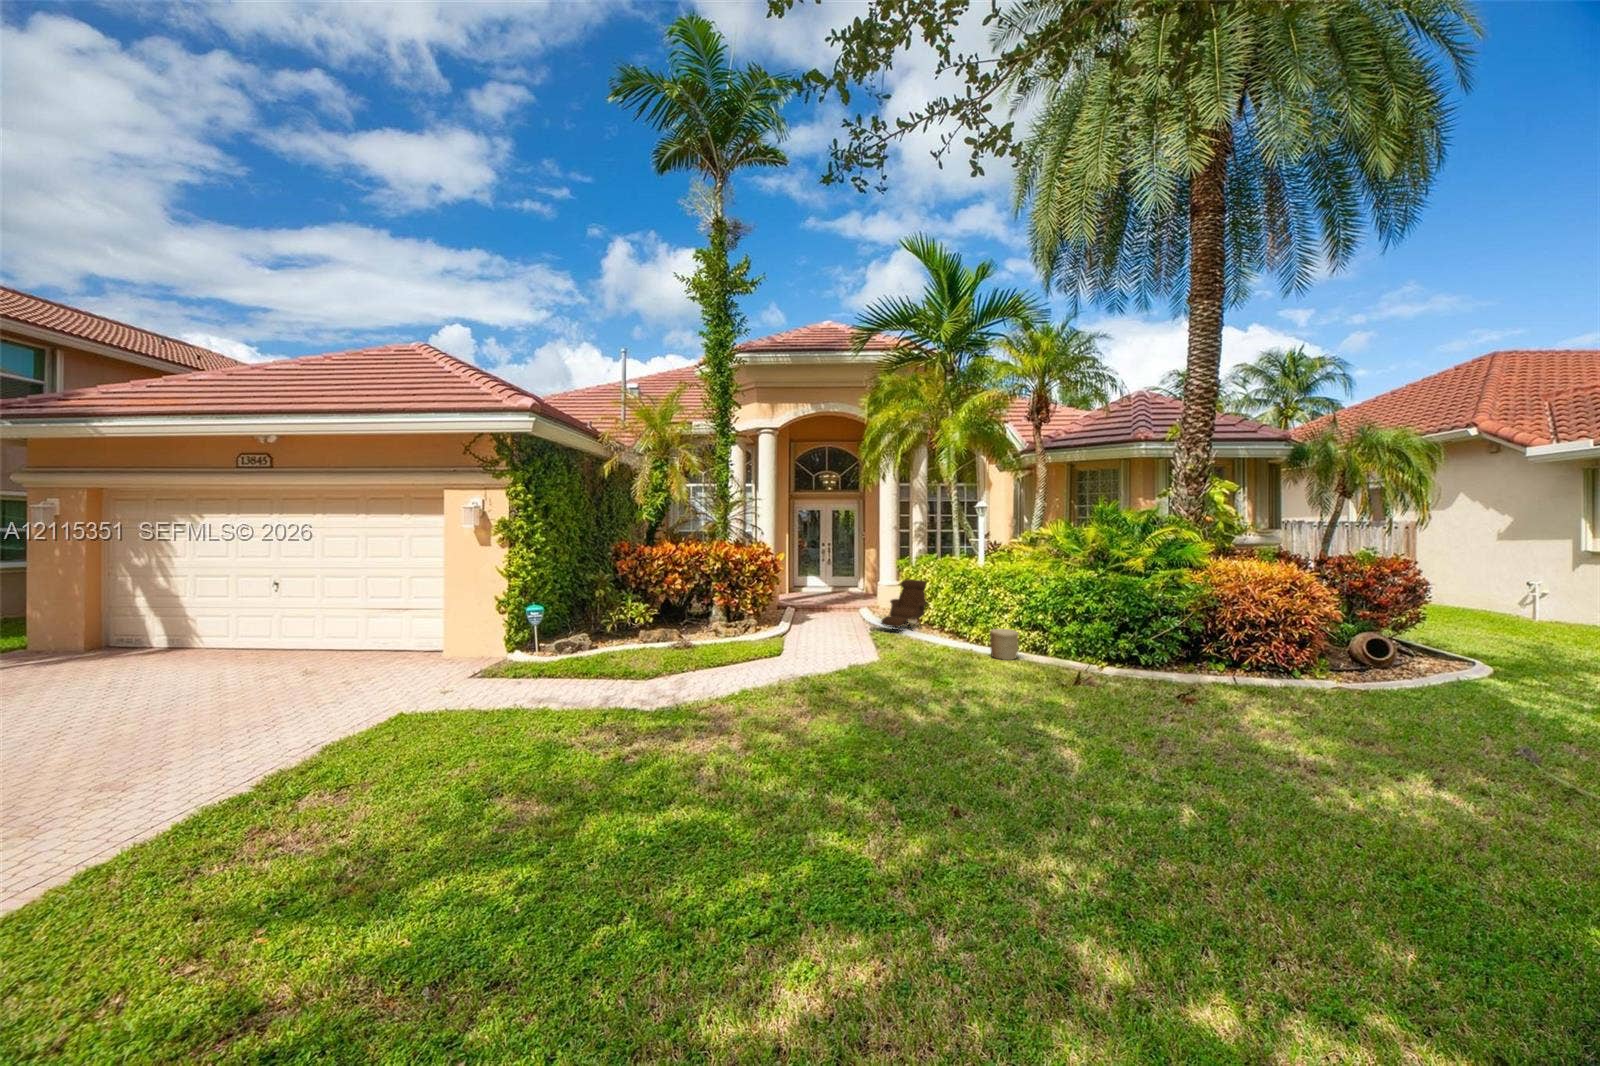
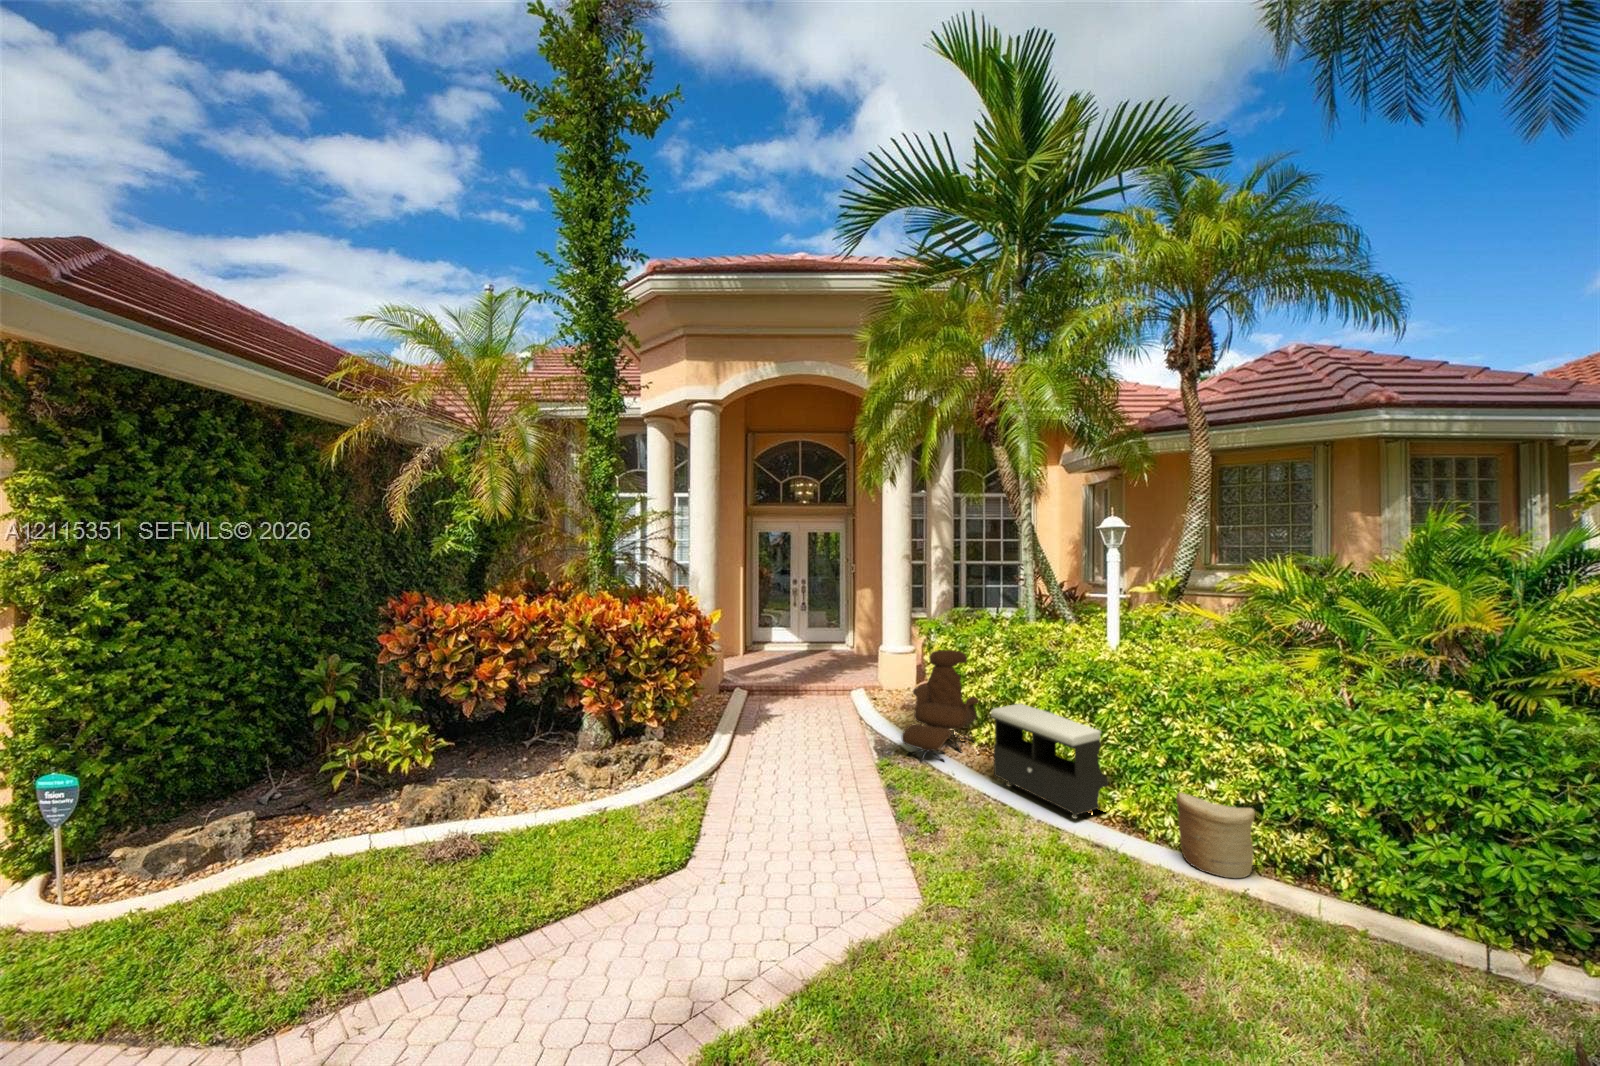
storage bench: none [923,601,978,648] -> present [991,704,1109,819]

